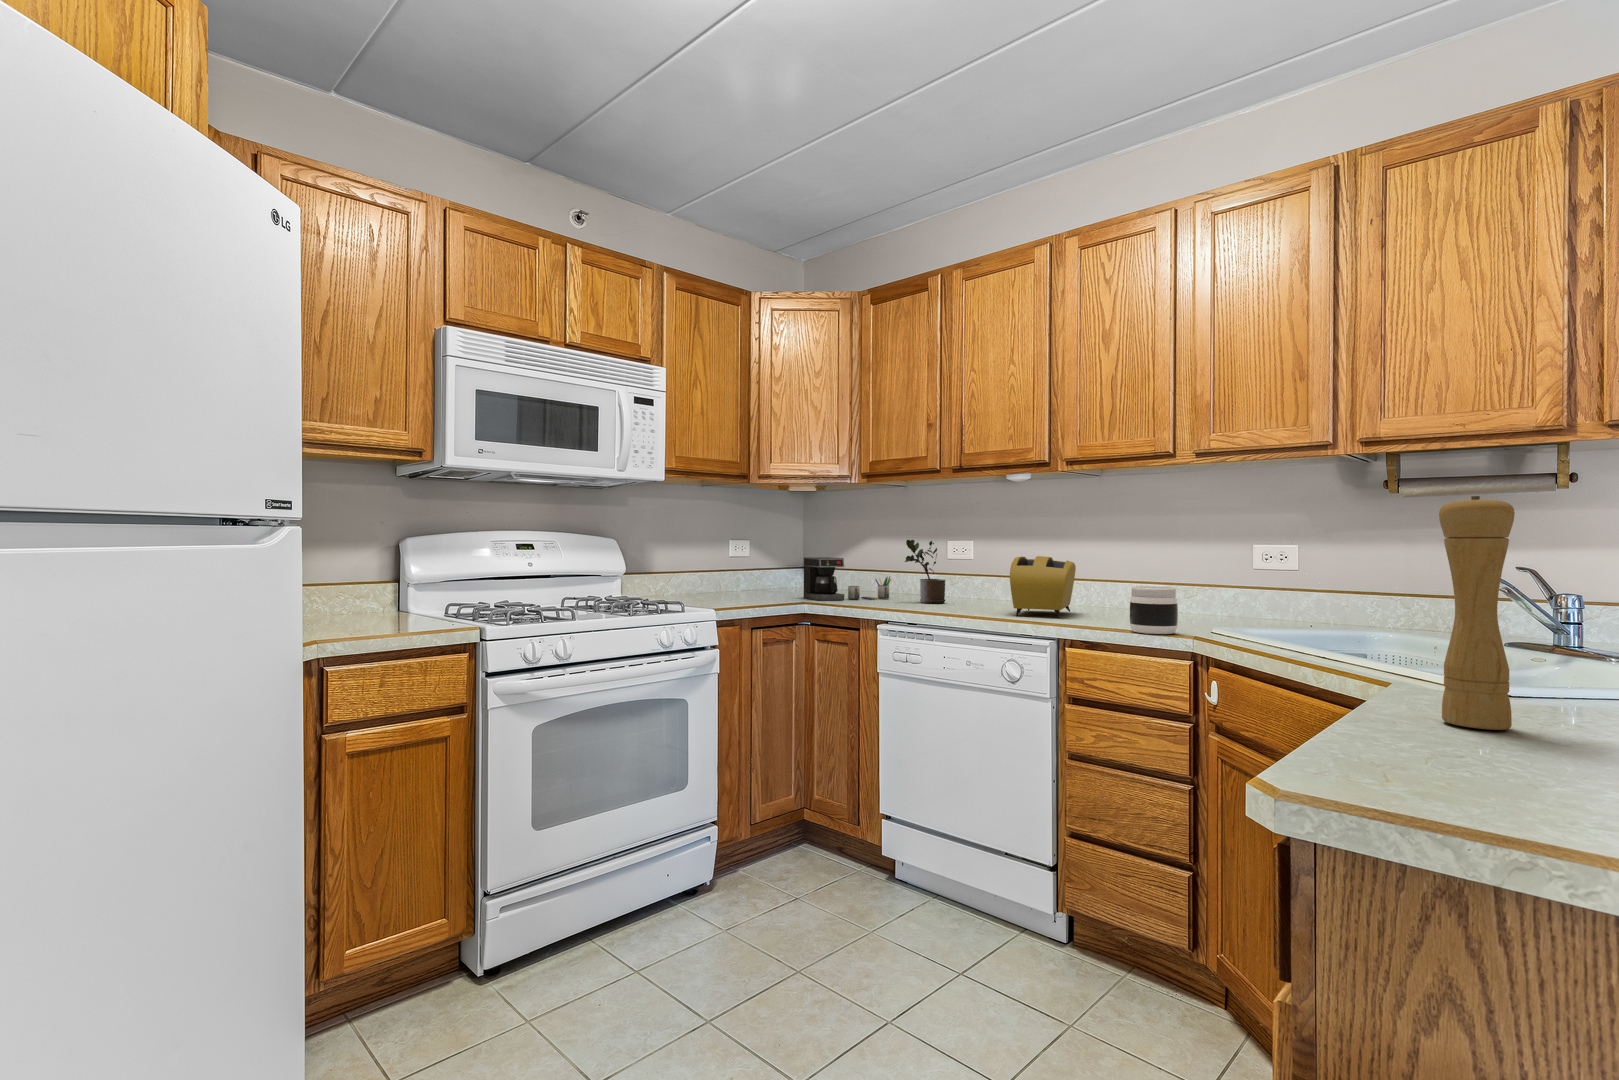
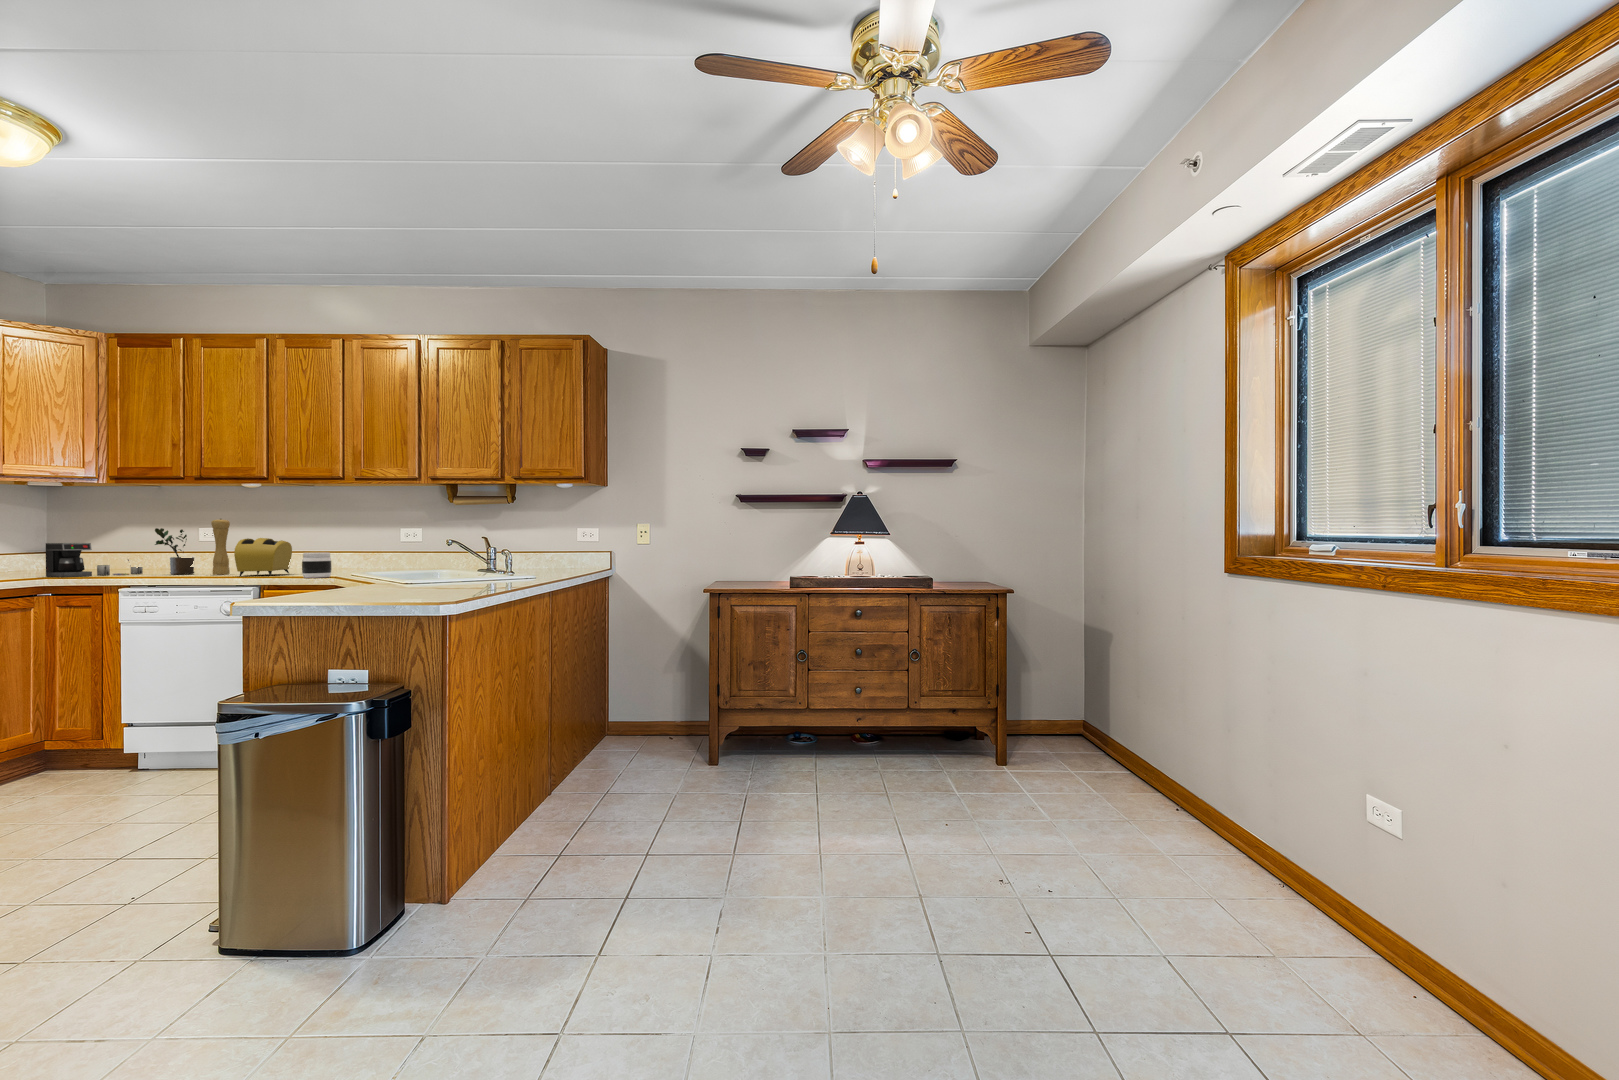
pepper mill: present [1439,496,1515,730] -> present [211,519,230,575]

